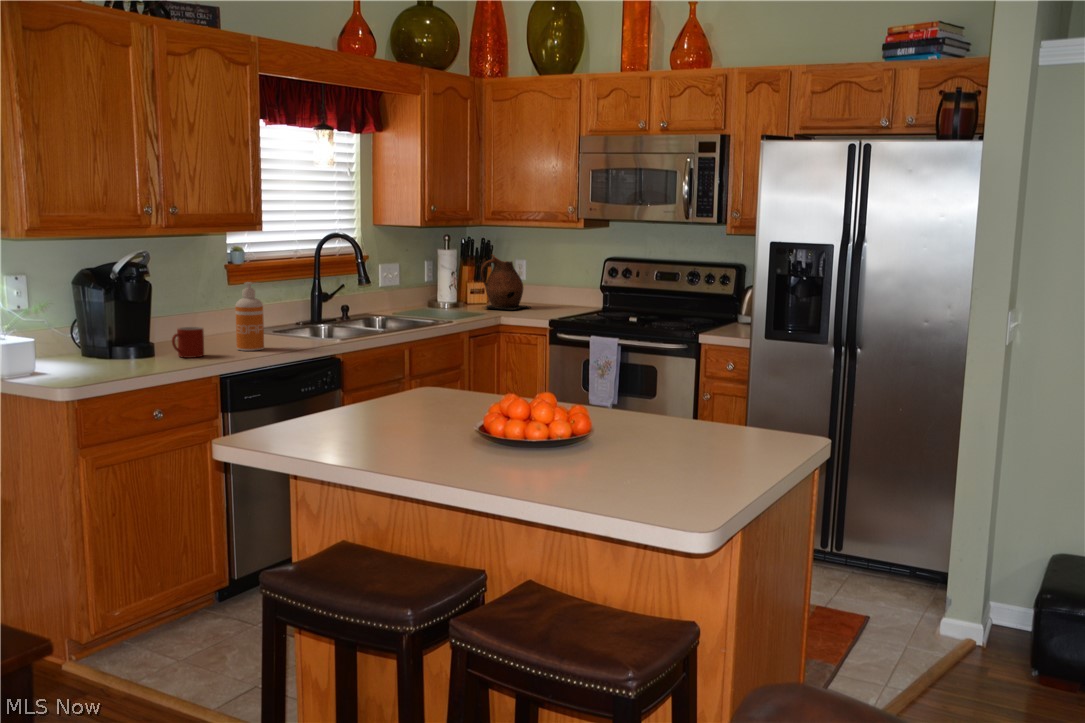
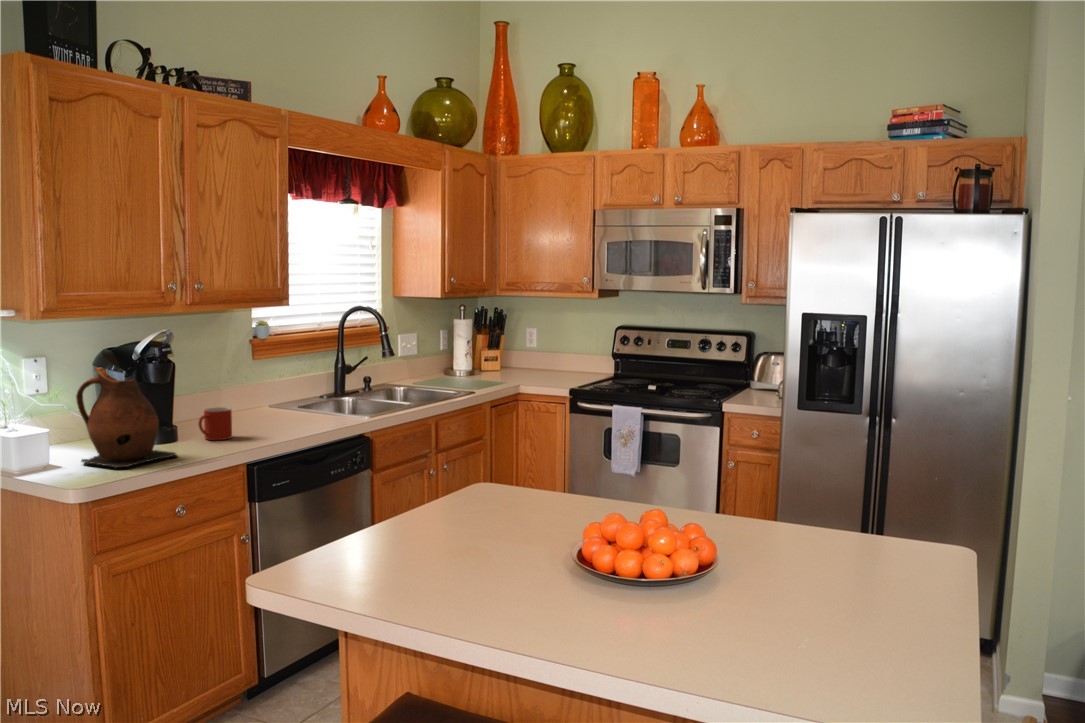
ceramic pitcher: present [481,255,530,310] -> present [76,368,176,469]
soap dispenser: present [235,282,264,351] -> none [264,360,293,431]

